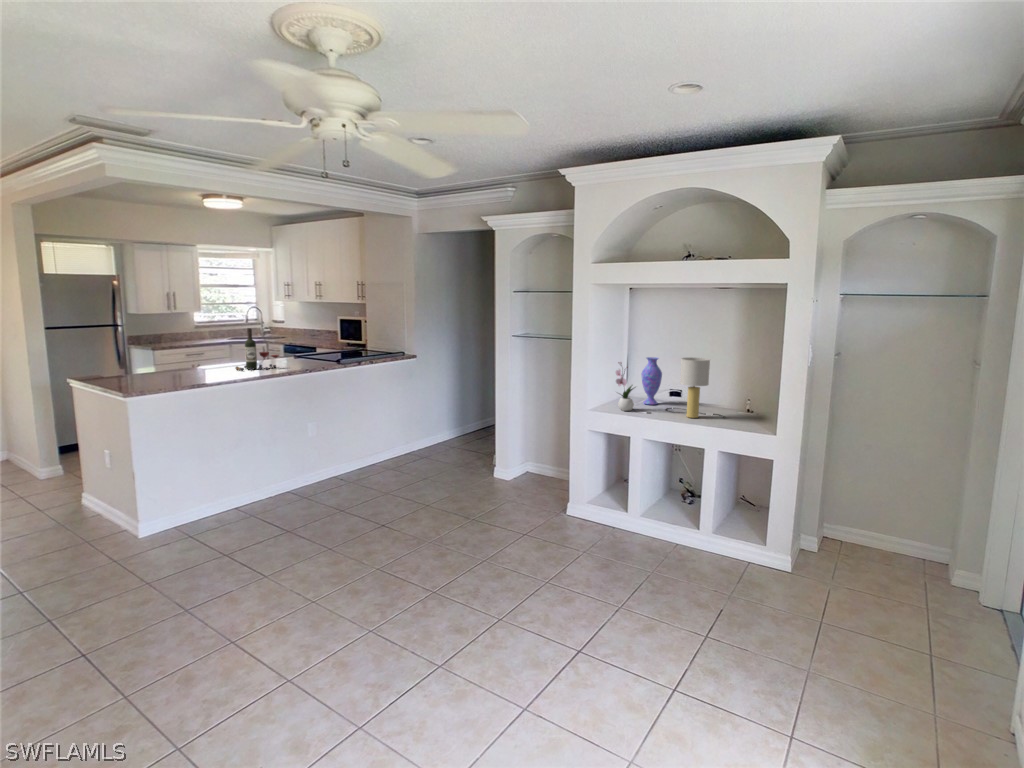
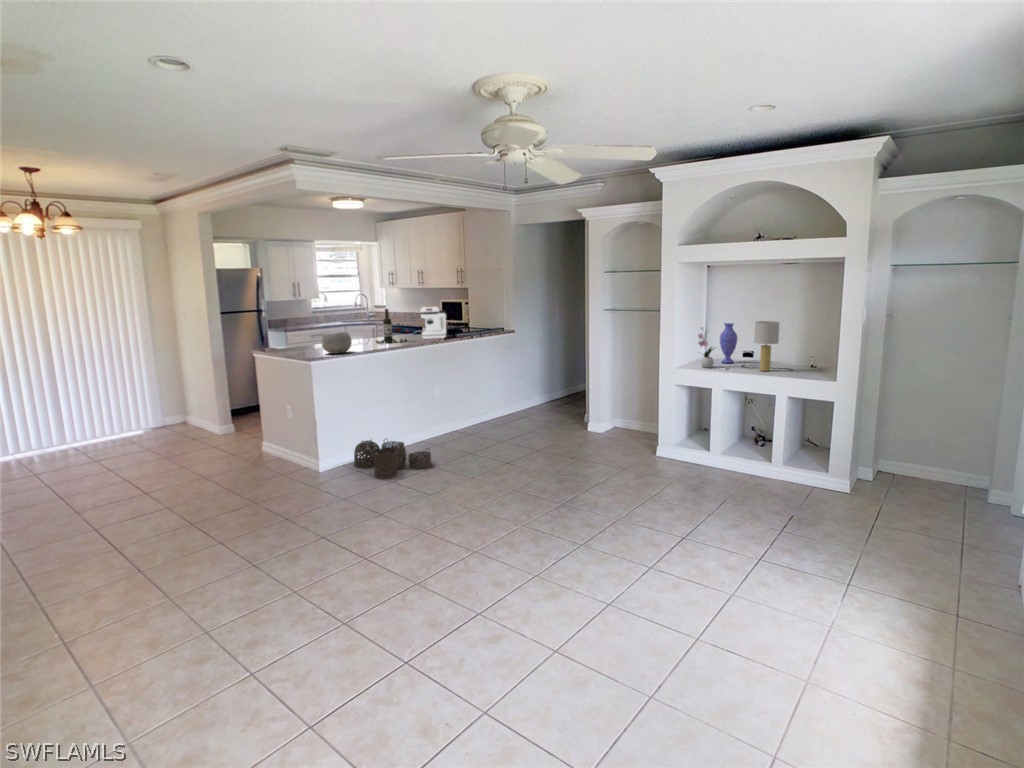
coffee maker: none [296,327,330,365] -> present [421,307,446,339]
bowl: none [143,358,186,386] -> present [321,332,352,354]
woven basket: none [185,493,286,550] -> present [354,440,431,478]

